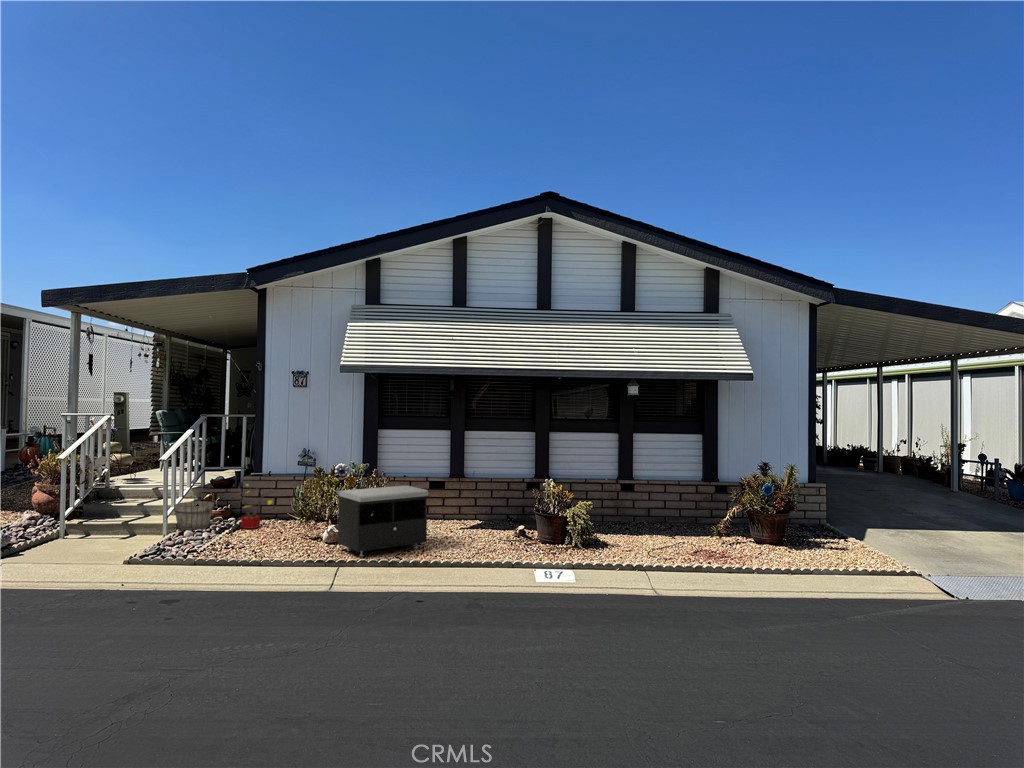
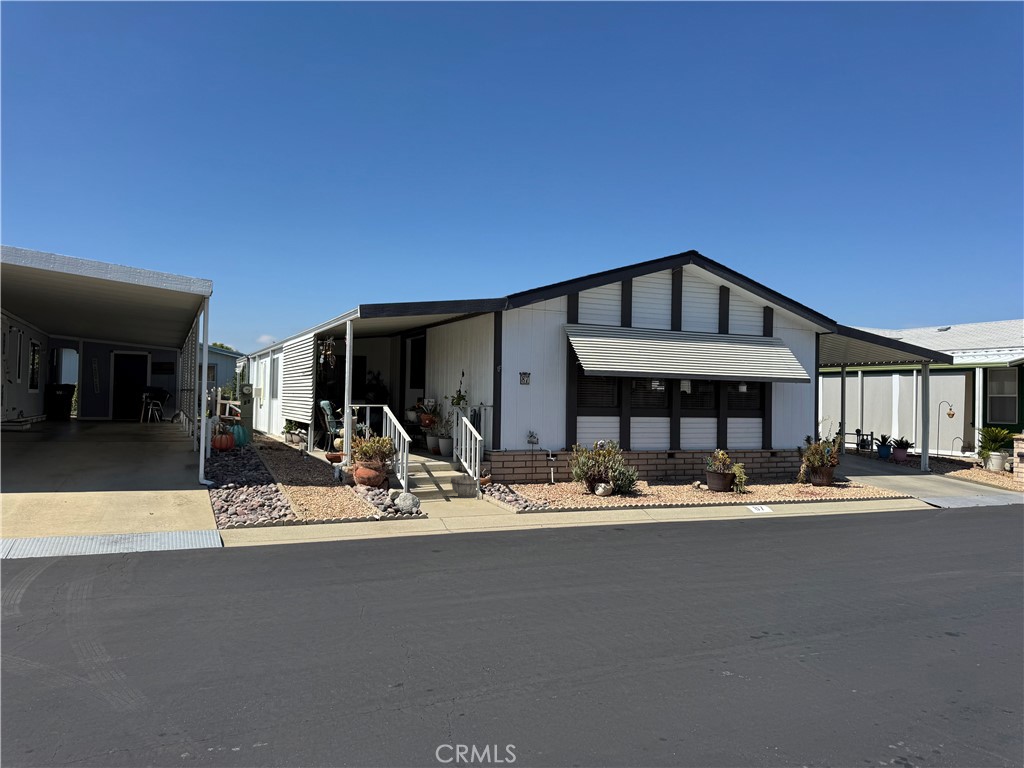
decorative plant: present [239,484,272,529] -> none [488,459,528,495]
storage bench: present [338,485,429,556] -> none [616,456,664,504]

